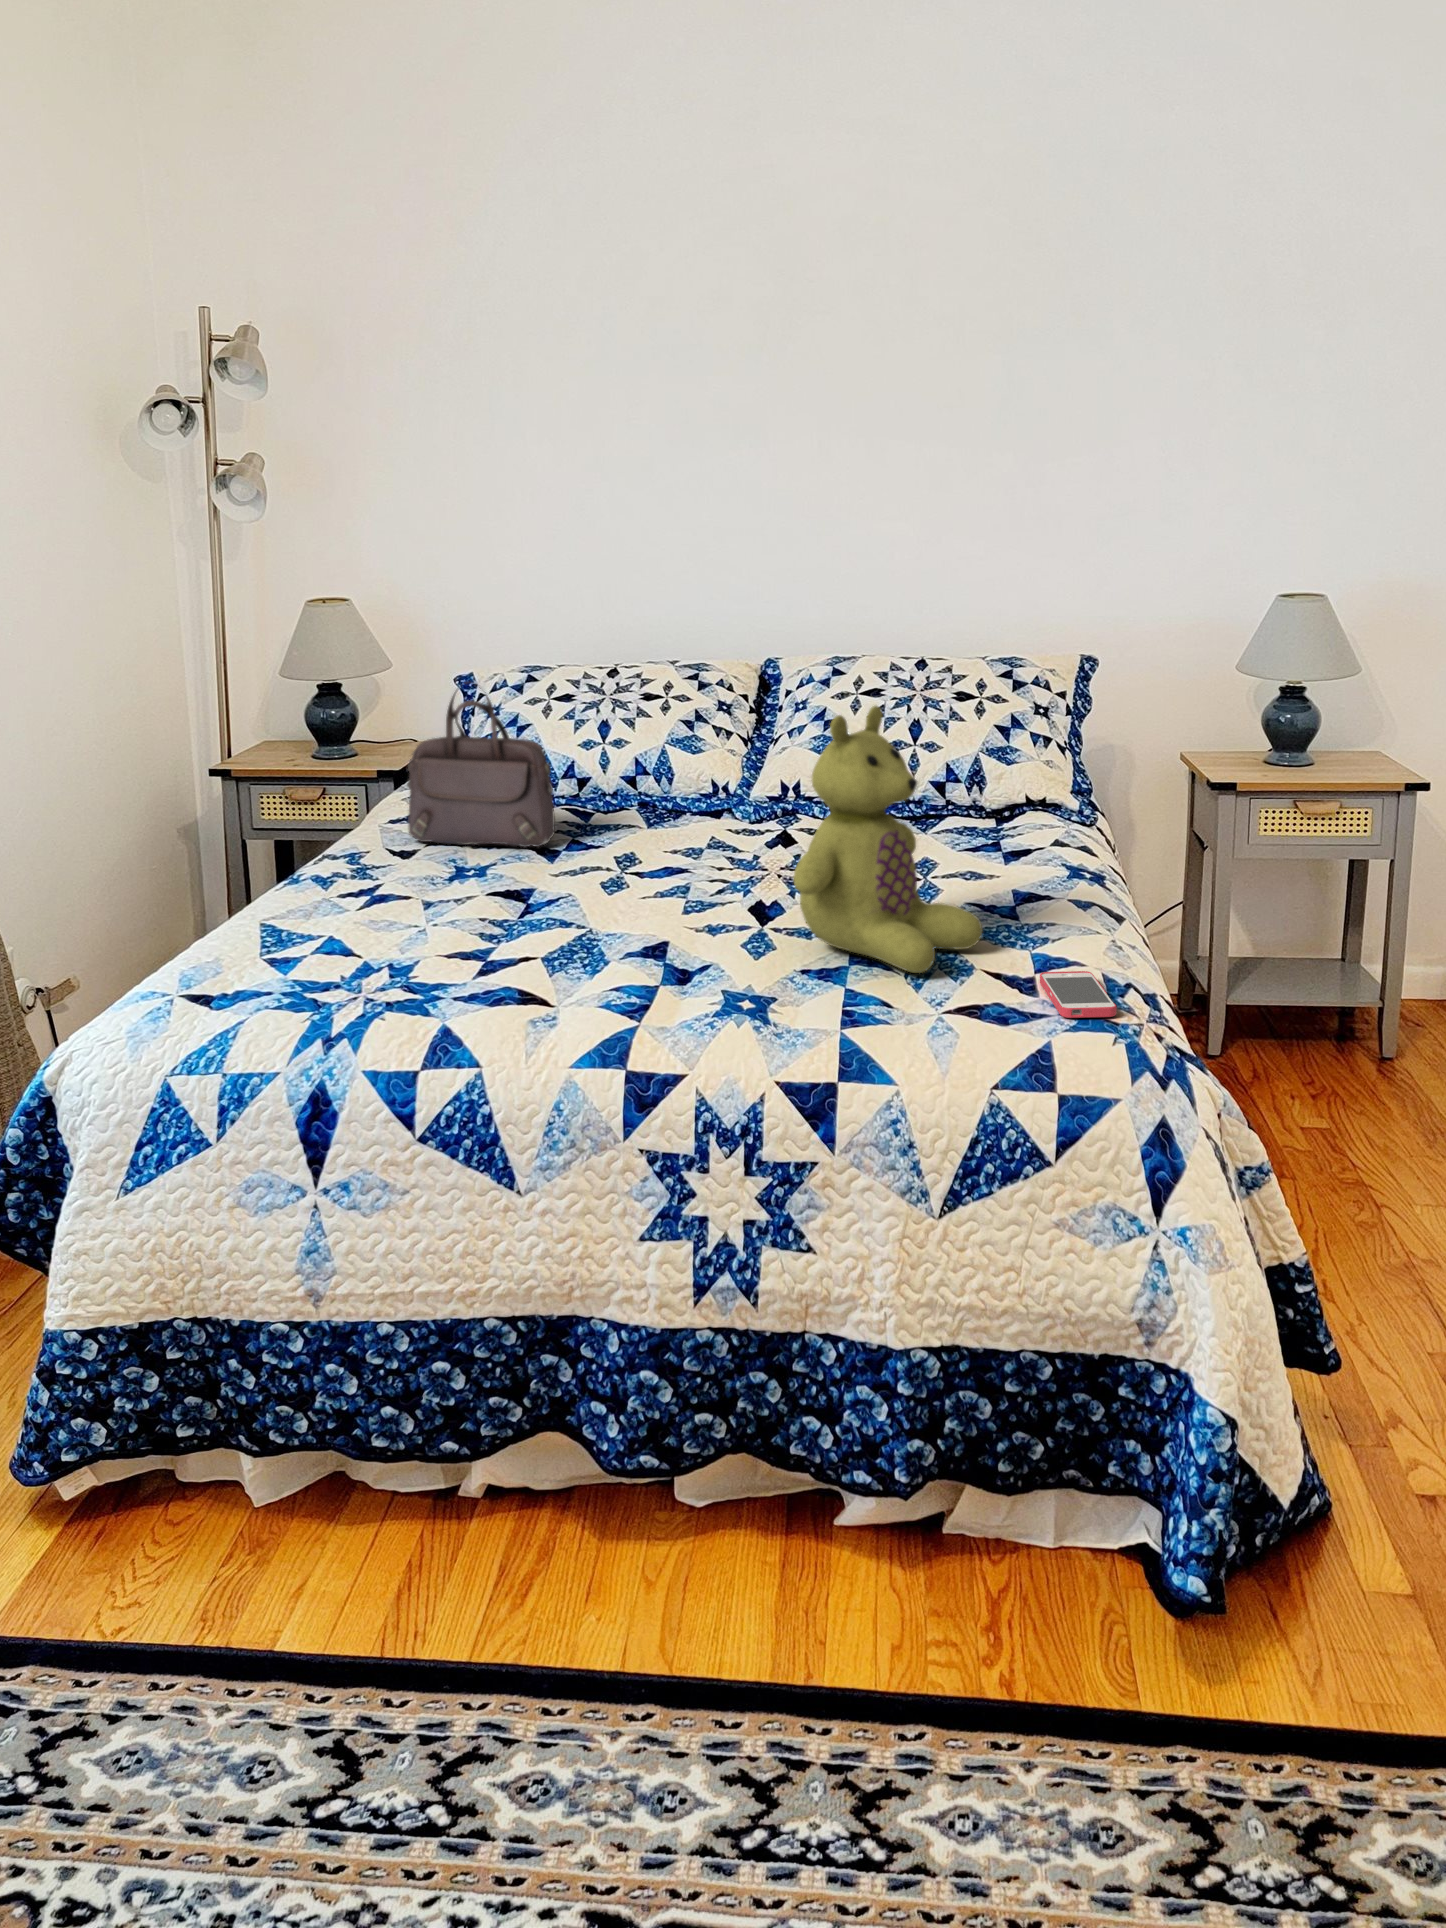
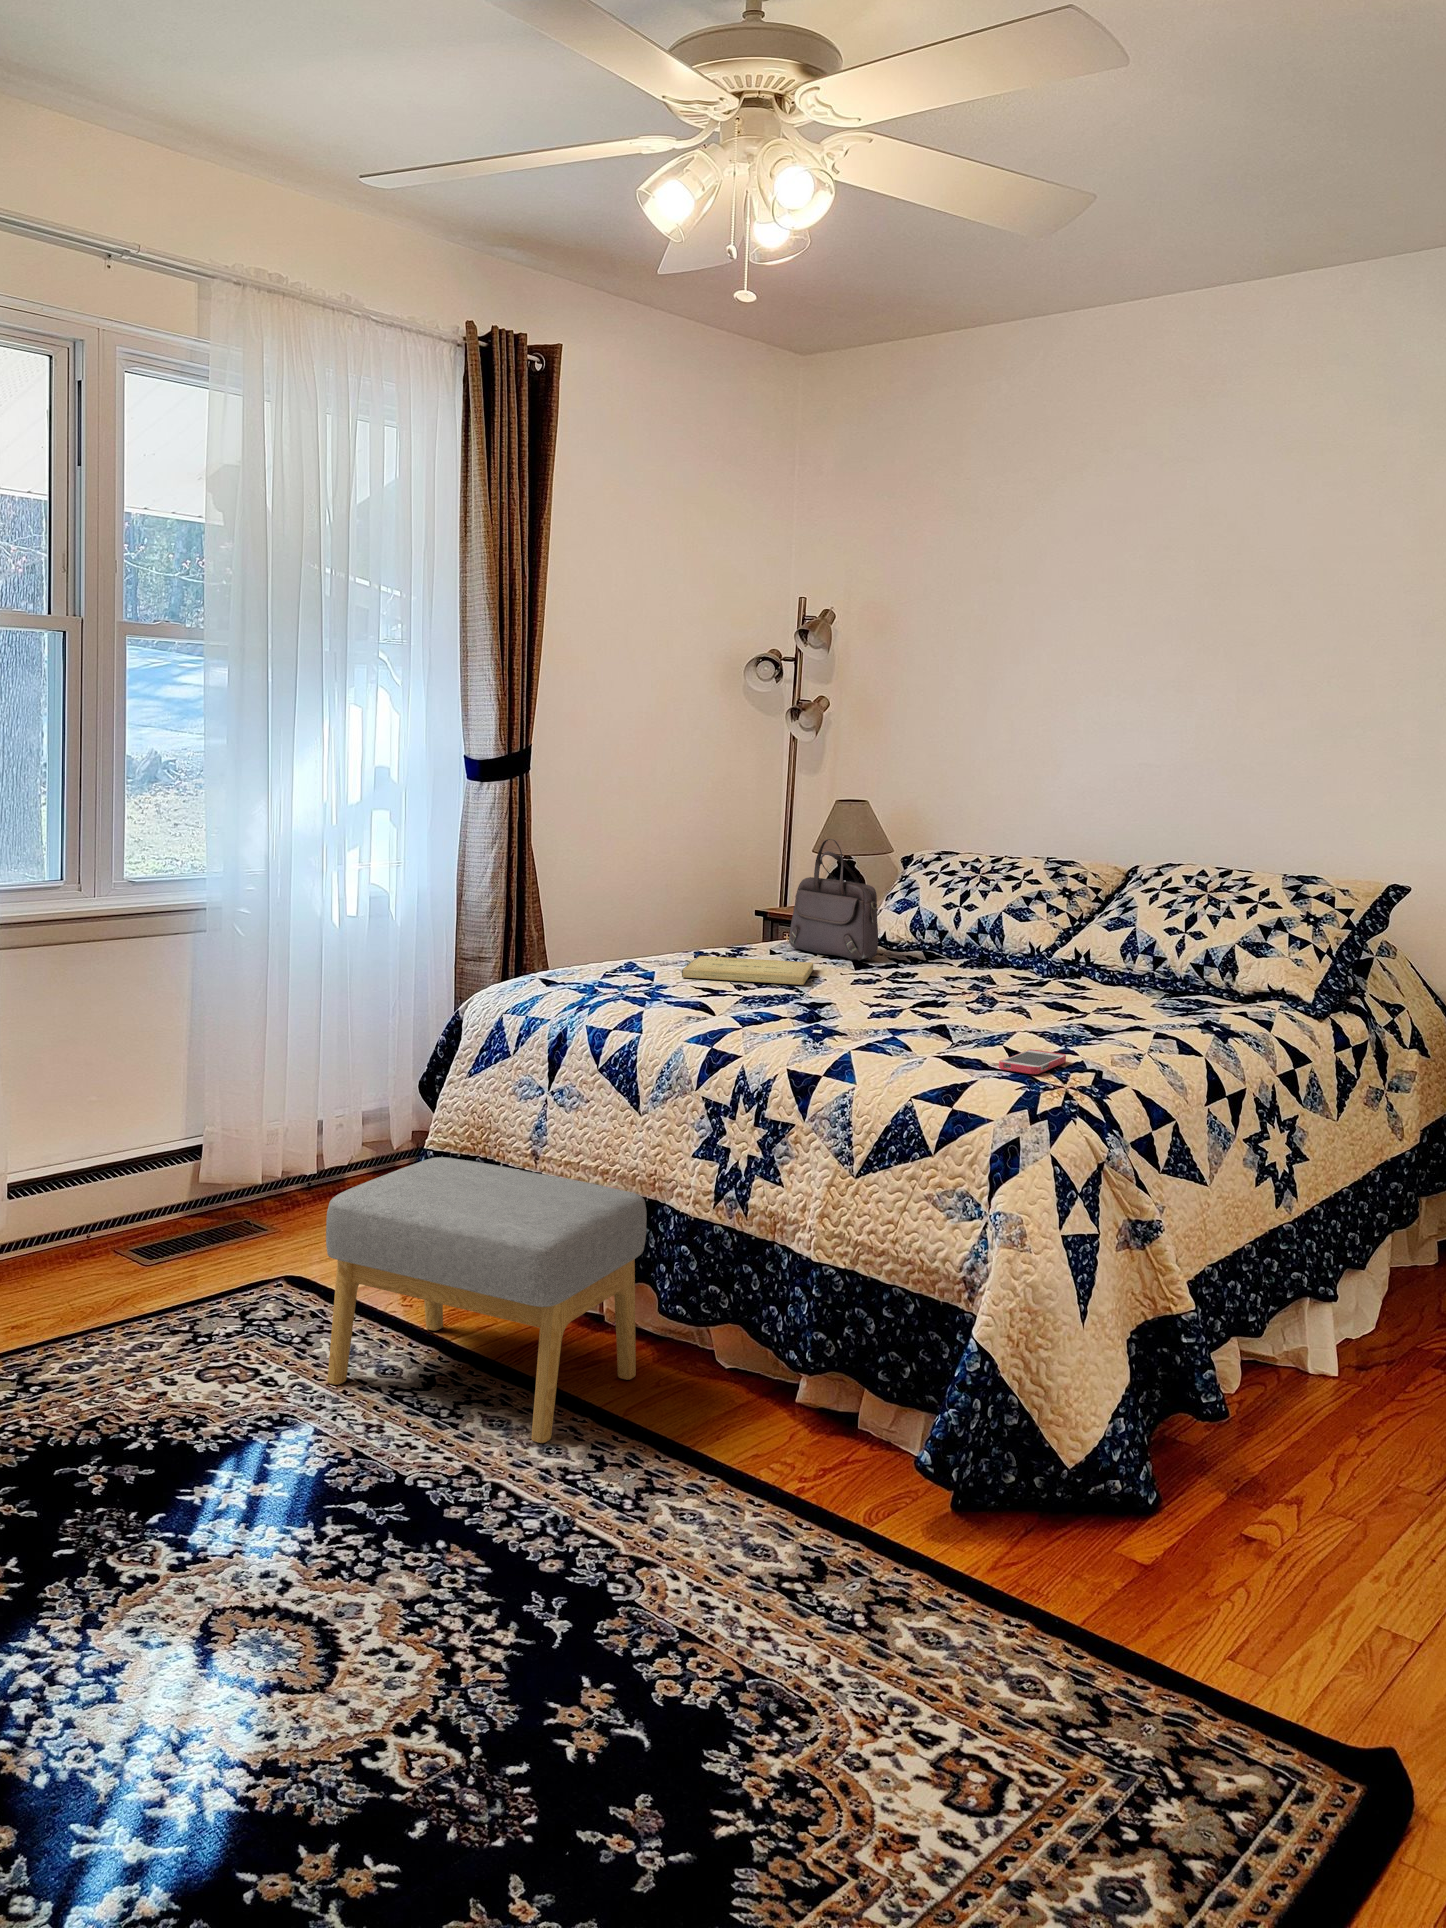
stuffed bear: present [793,706,982,973] -> none [885,850,1030,1038]
book: none [351,869,567,940] -> present [682,956,813,985]
footstool: none [131,1328,637,1847] -> present [326,1157,647,1443]

